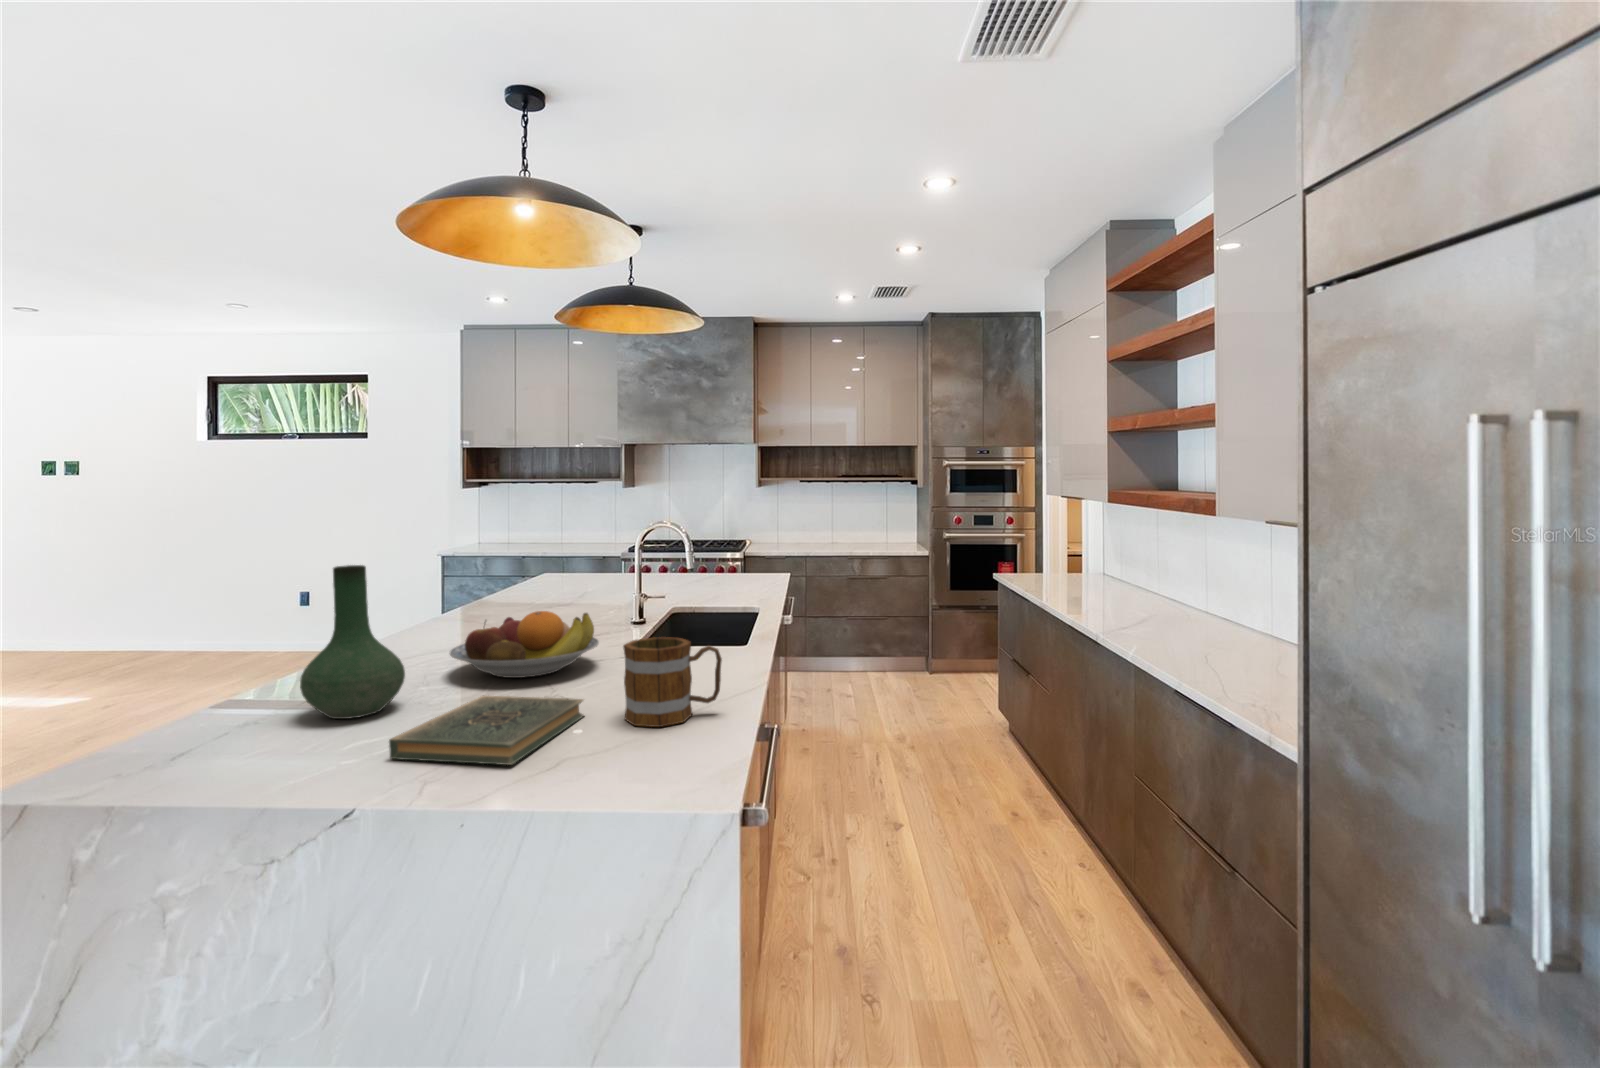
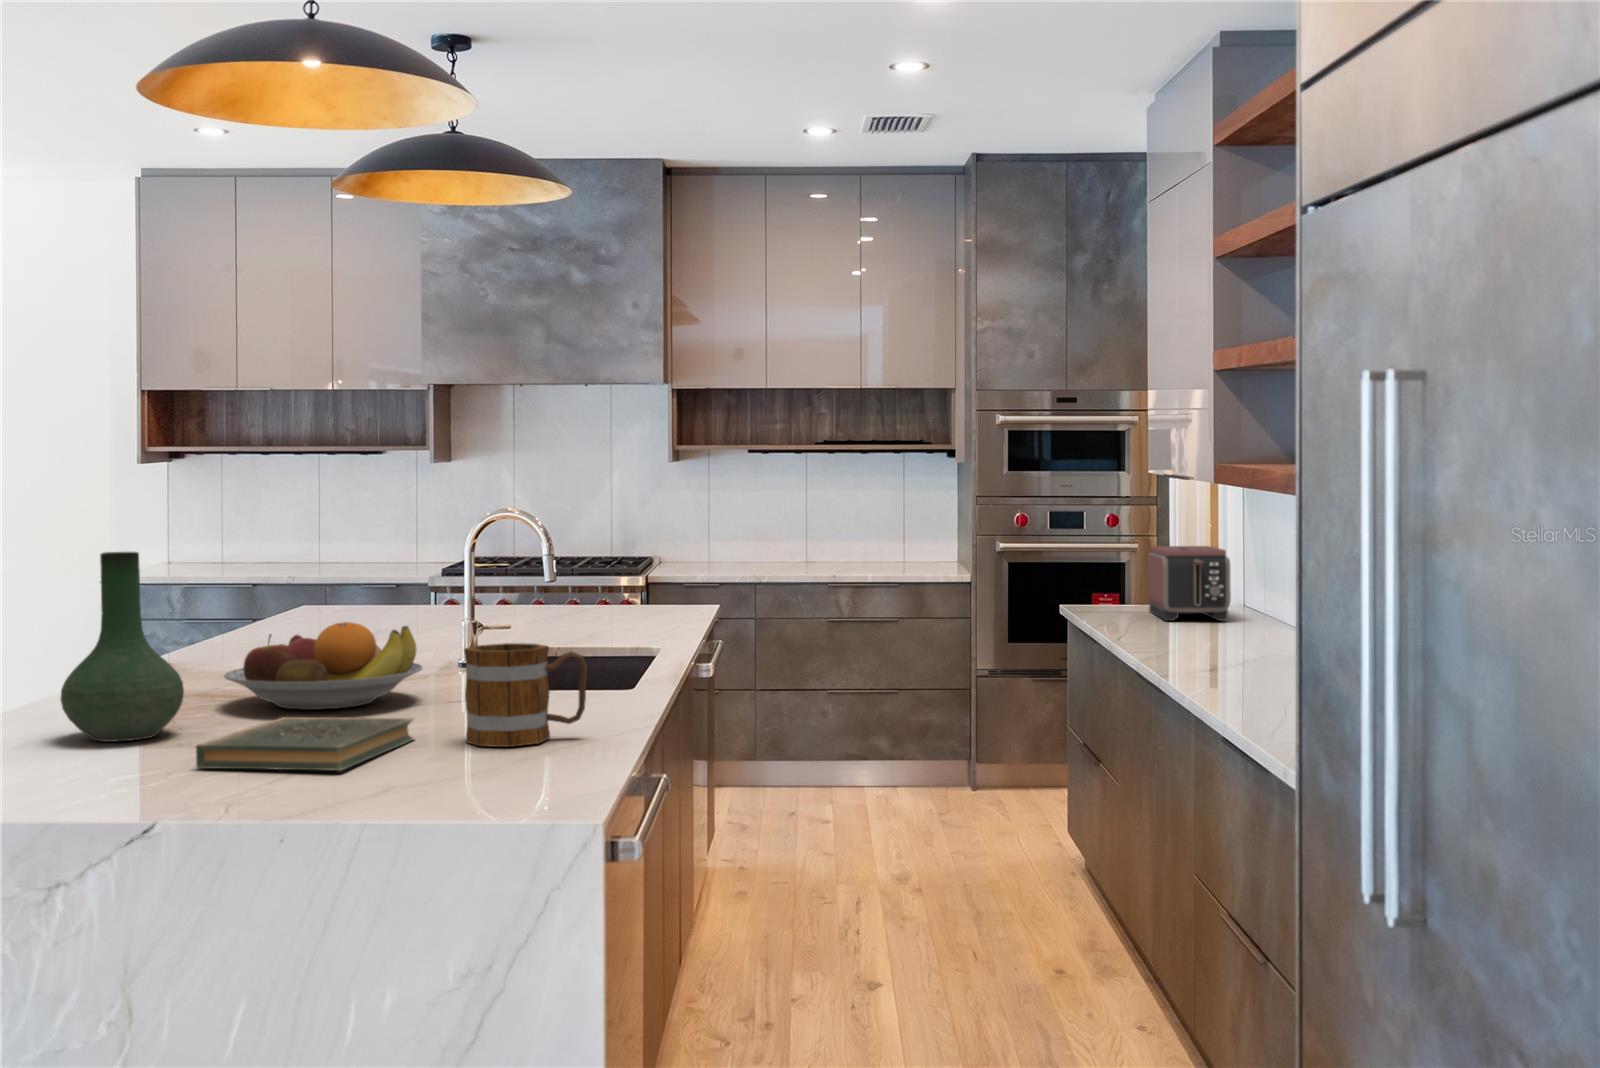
toaster: none [1049,540,1107,587] -> present [1148,546,1231,621]

